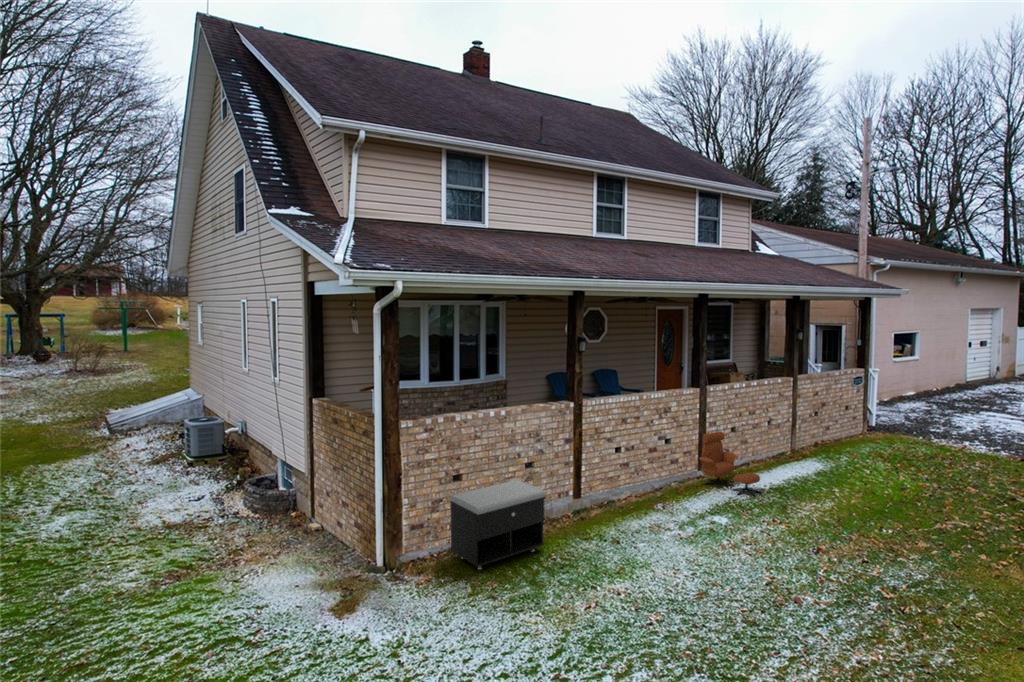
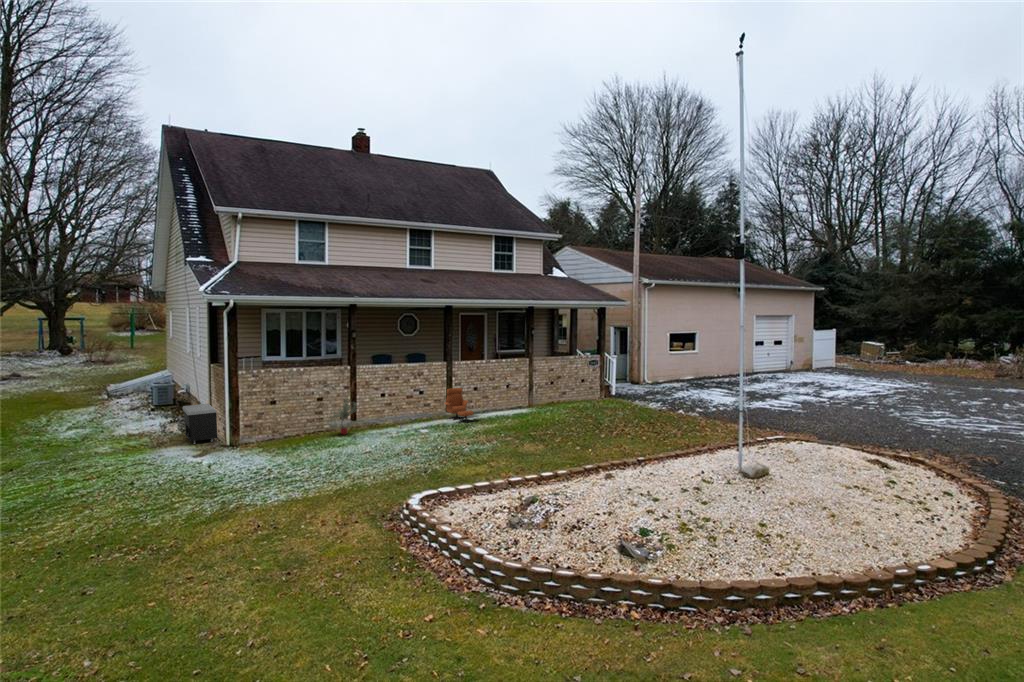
potted tree: none [550,462,595,532] -> present [330,400,357,435]
storage bench: present [450,480,546,570] -> present [182,404,217,444]

